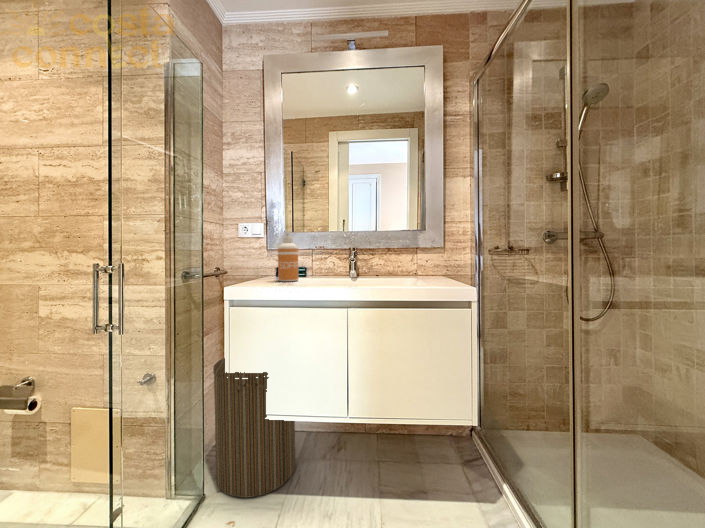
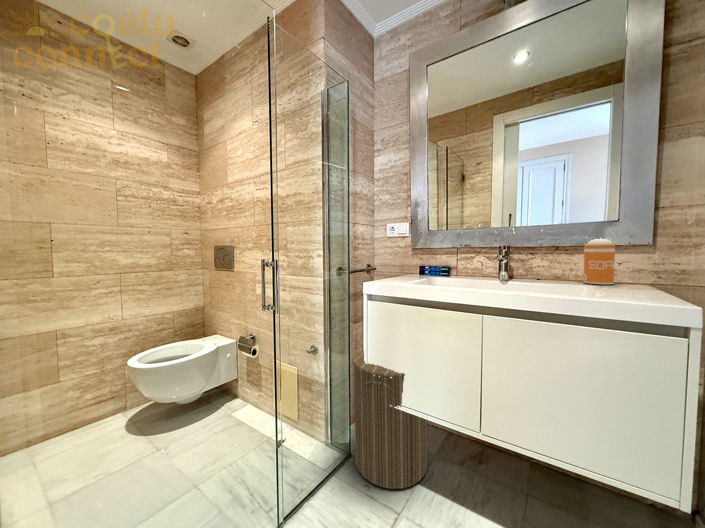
soap dispenser: present [278,231,299,281] -> present [584,237,615,284]

